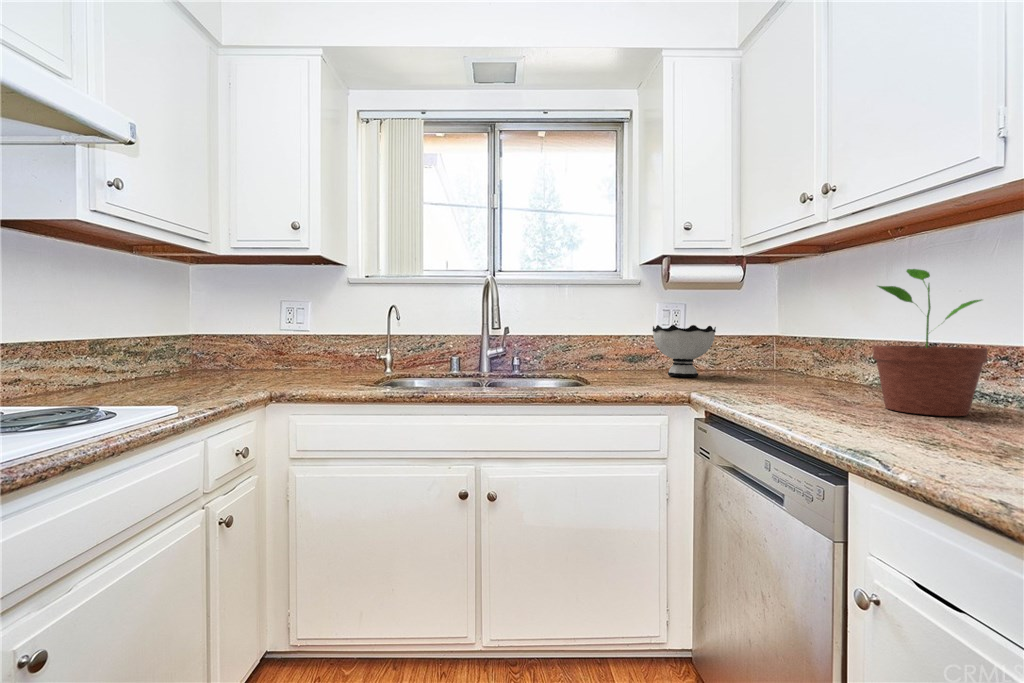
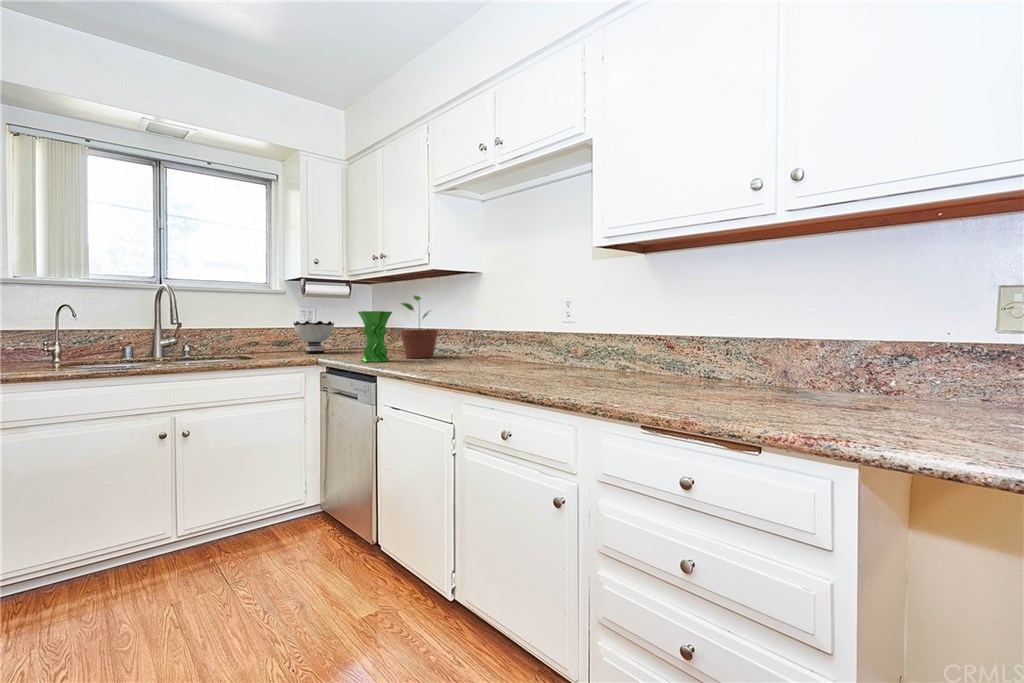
vase: none [779,304,871,422] -> present [358,311,392,362]

